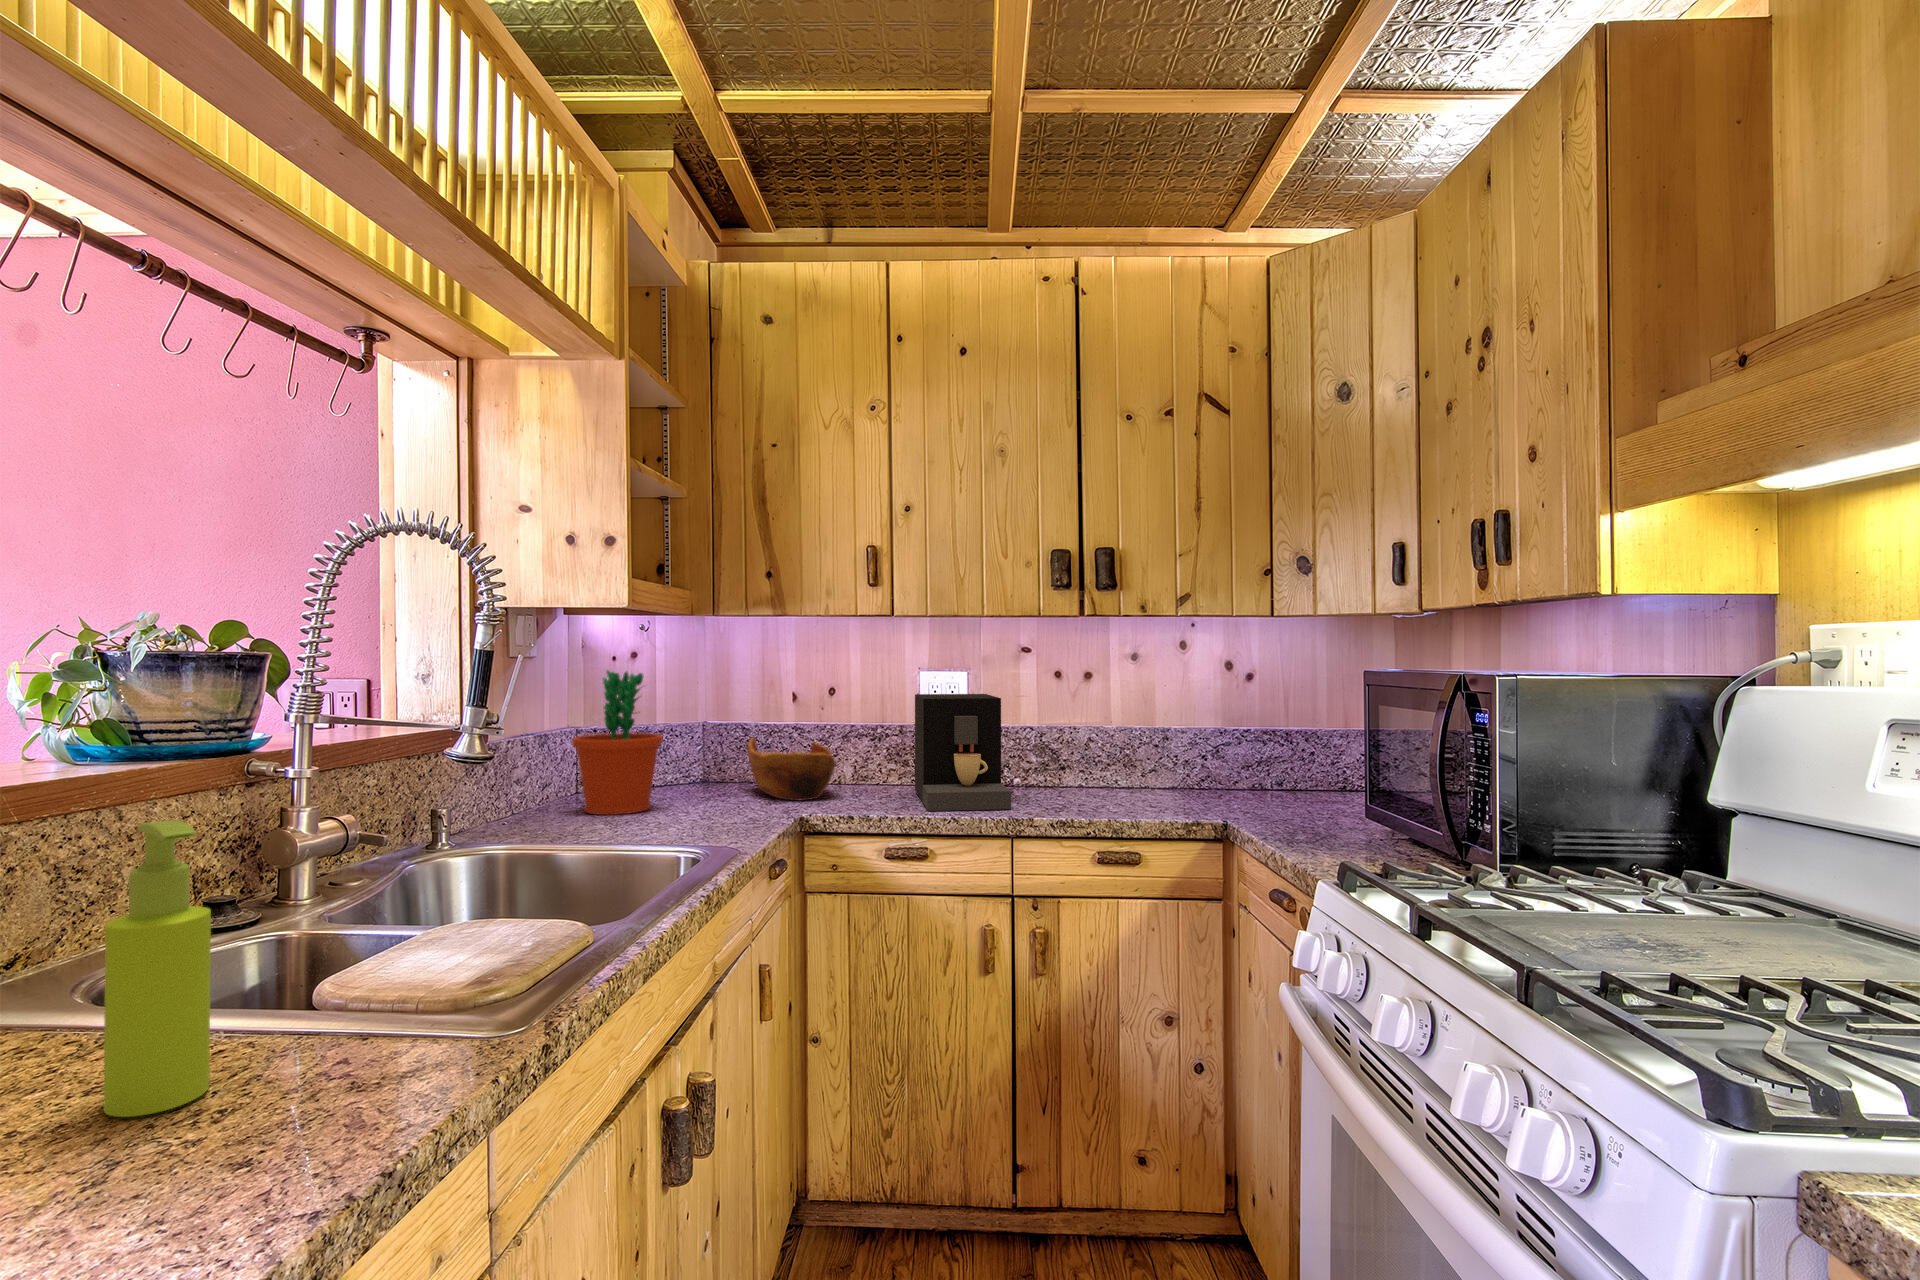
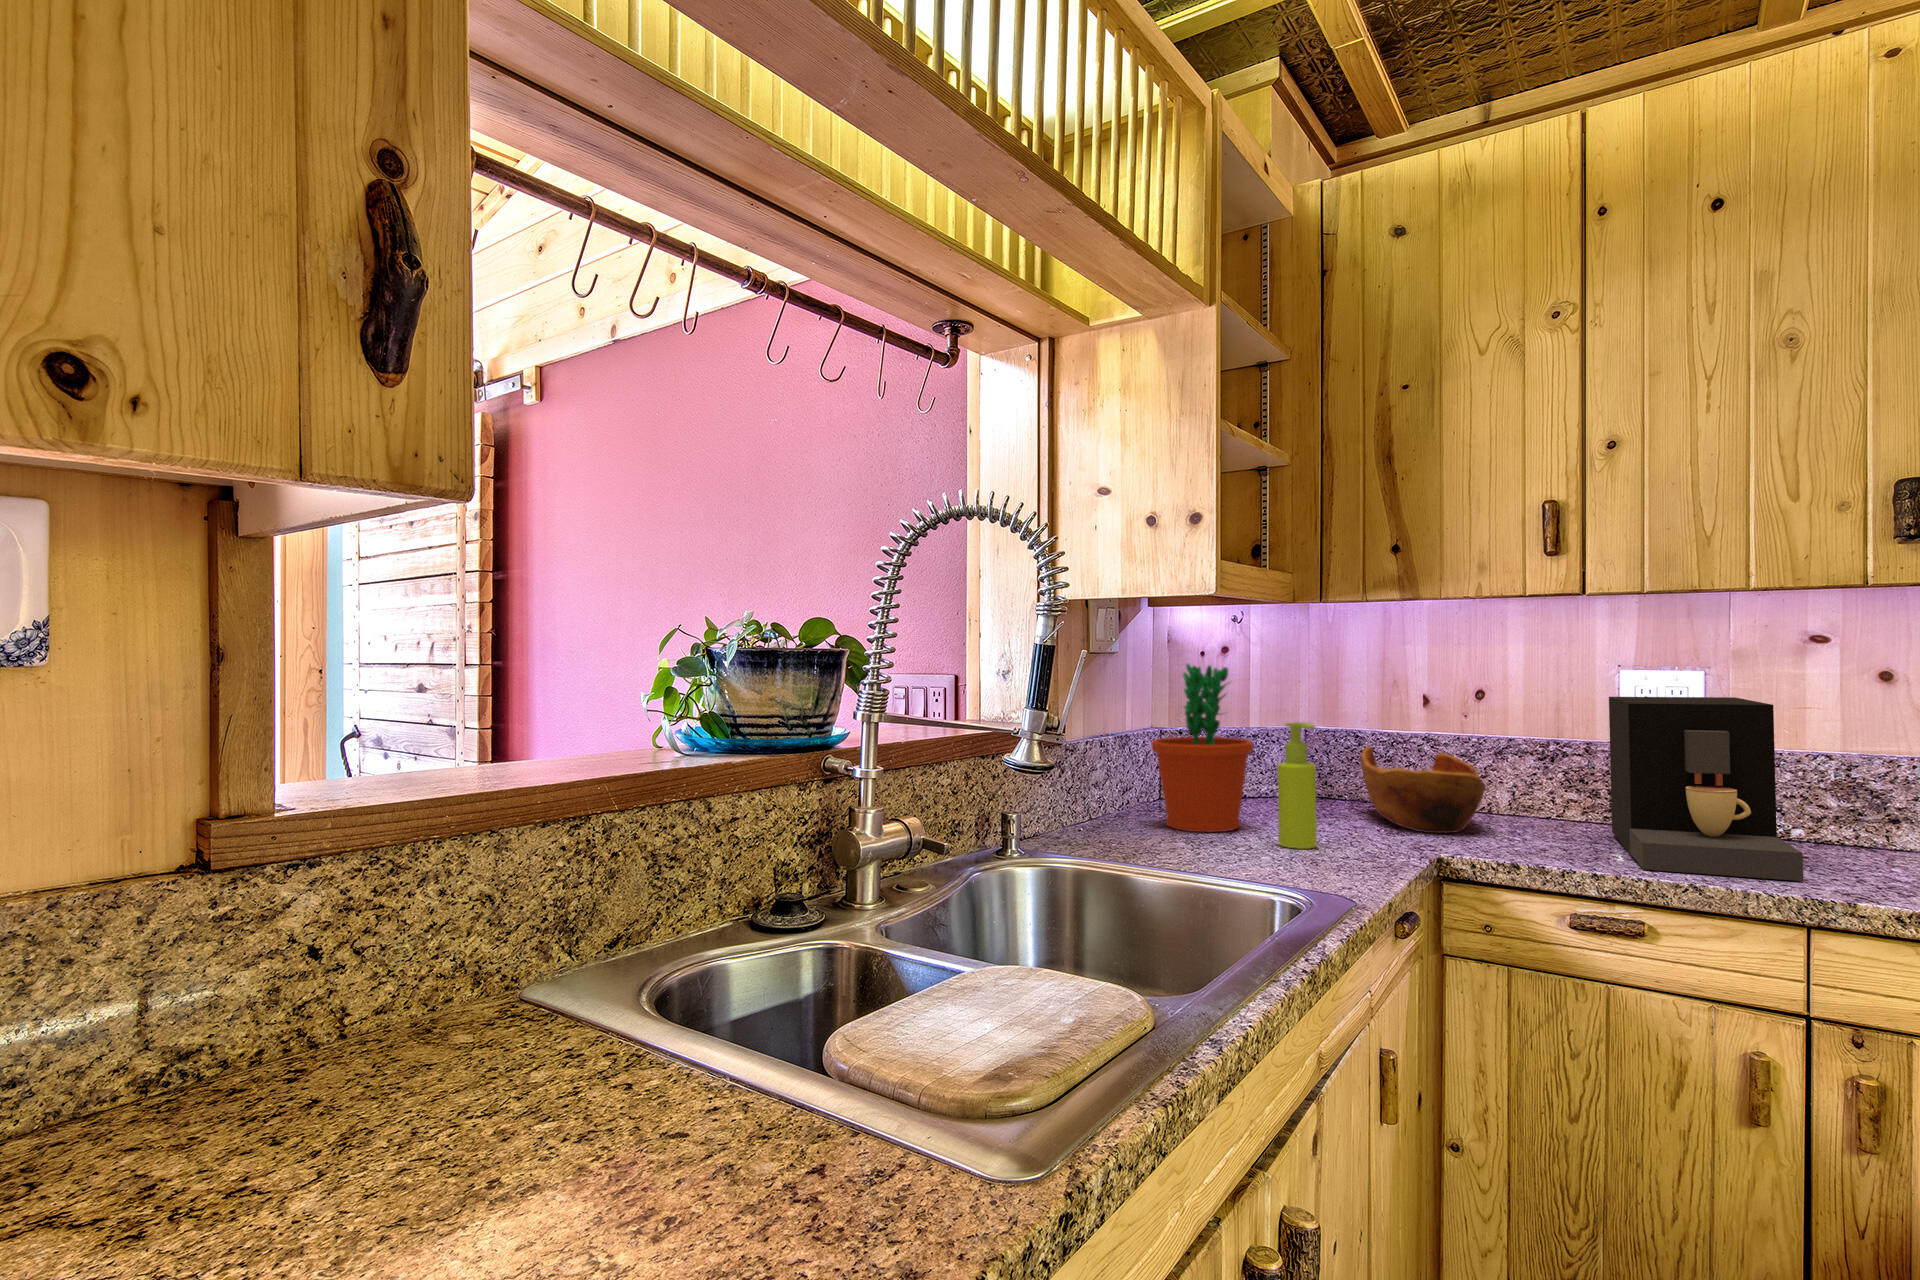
soap dispenser: present [103,820,211,1117] -> present [1277,722,1317,849]

